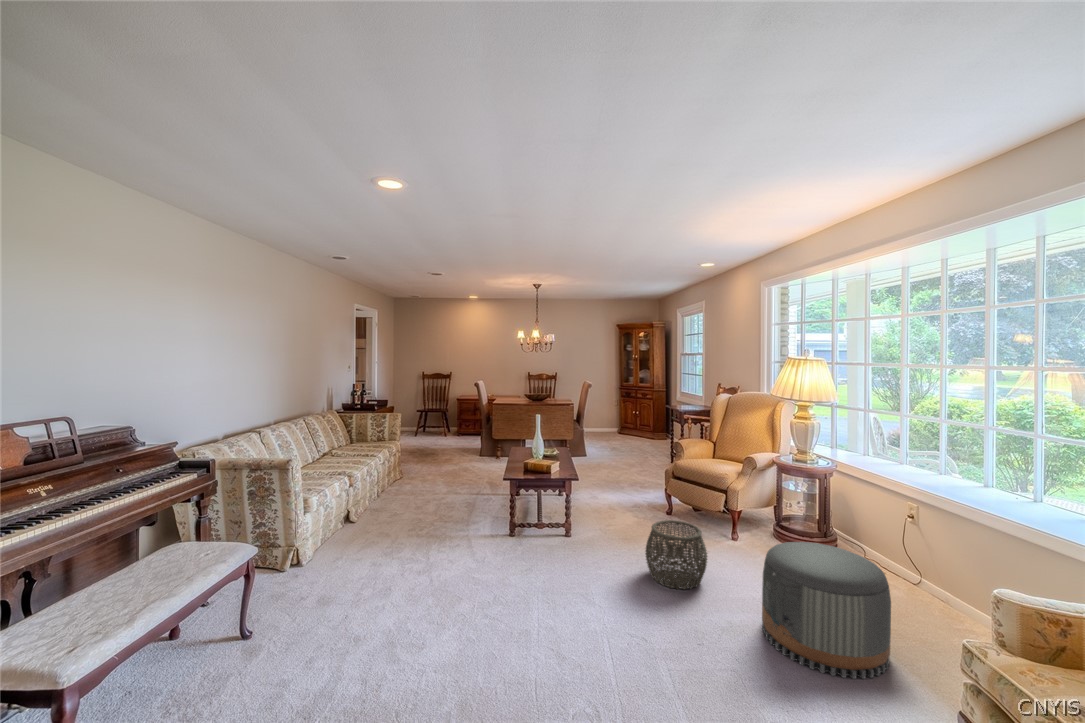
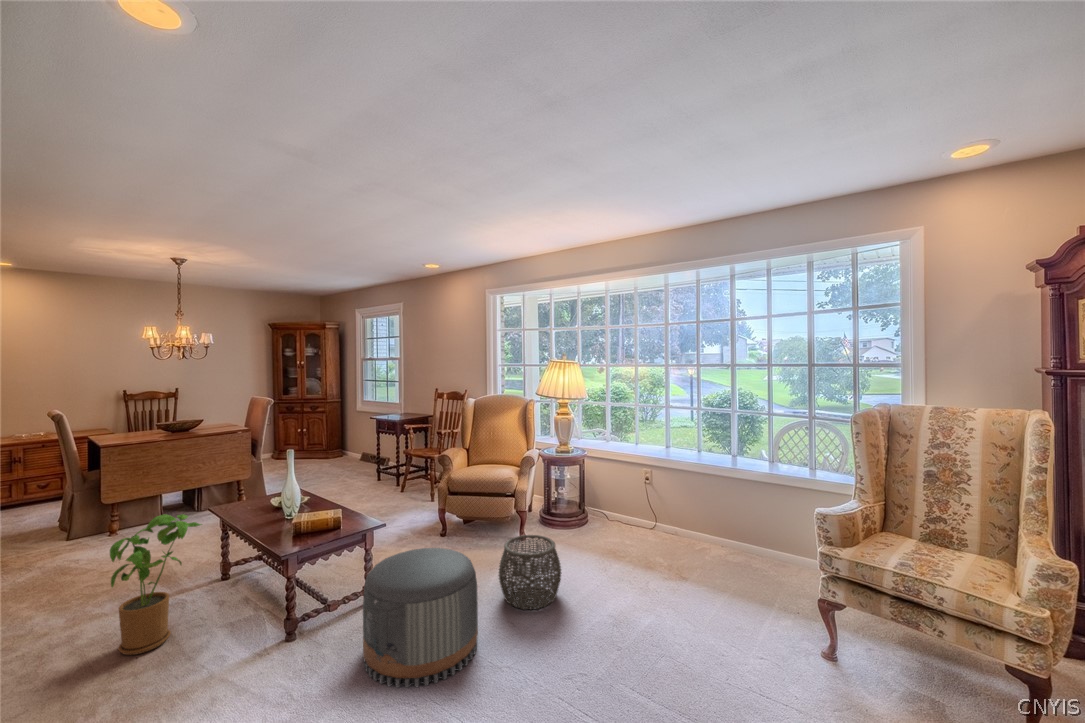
house plant: none [442,441,485,516] -> present [110,514,202,655]
pouf: present [762,542,891,679] -> present [363,548,478,688]

